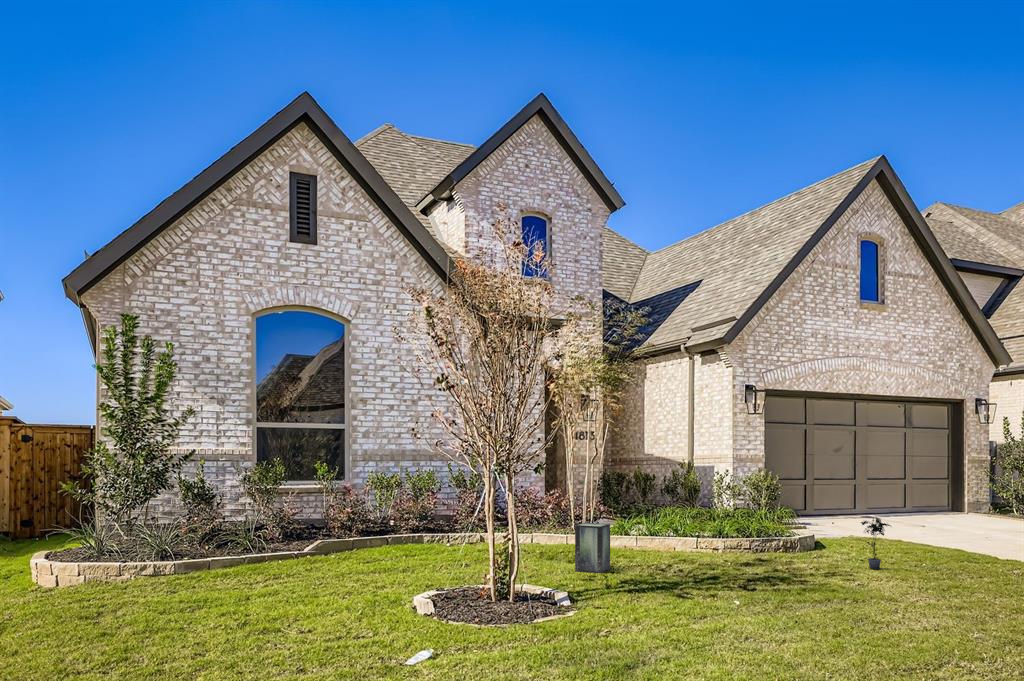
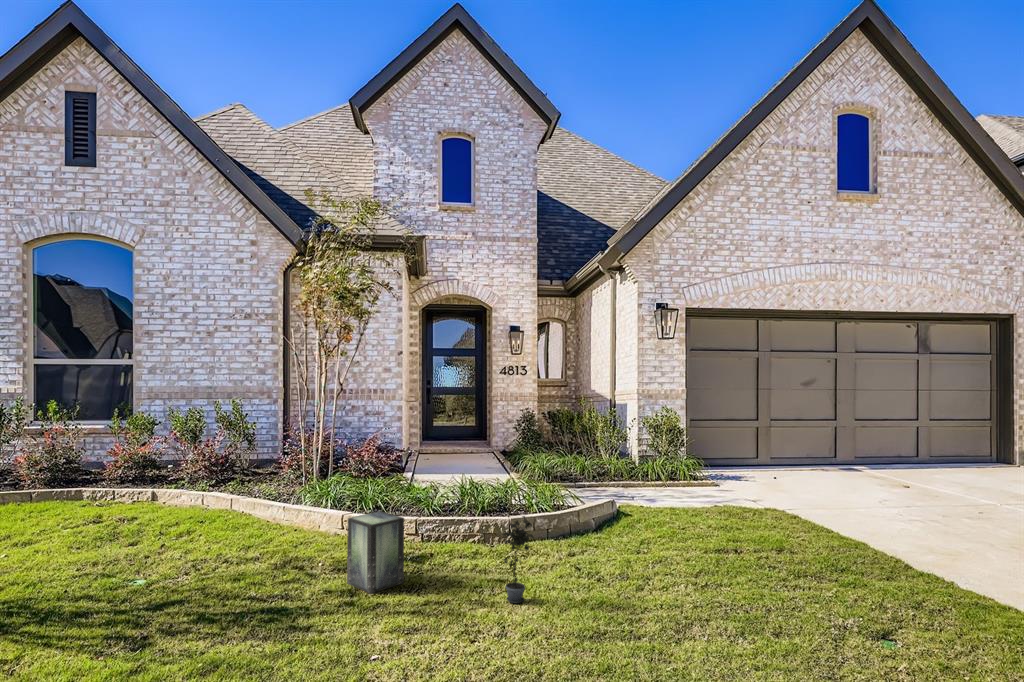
storage box: present [575,523,610,574] -> present [347,511,404,594]

